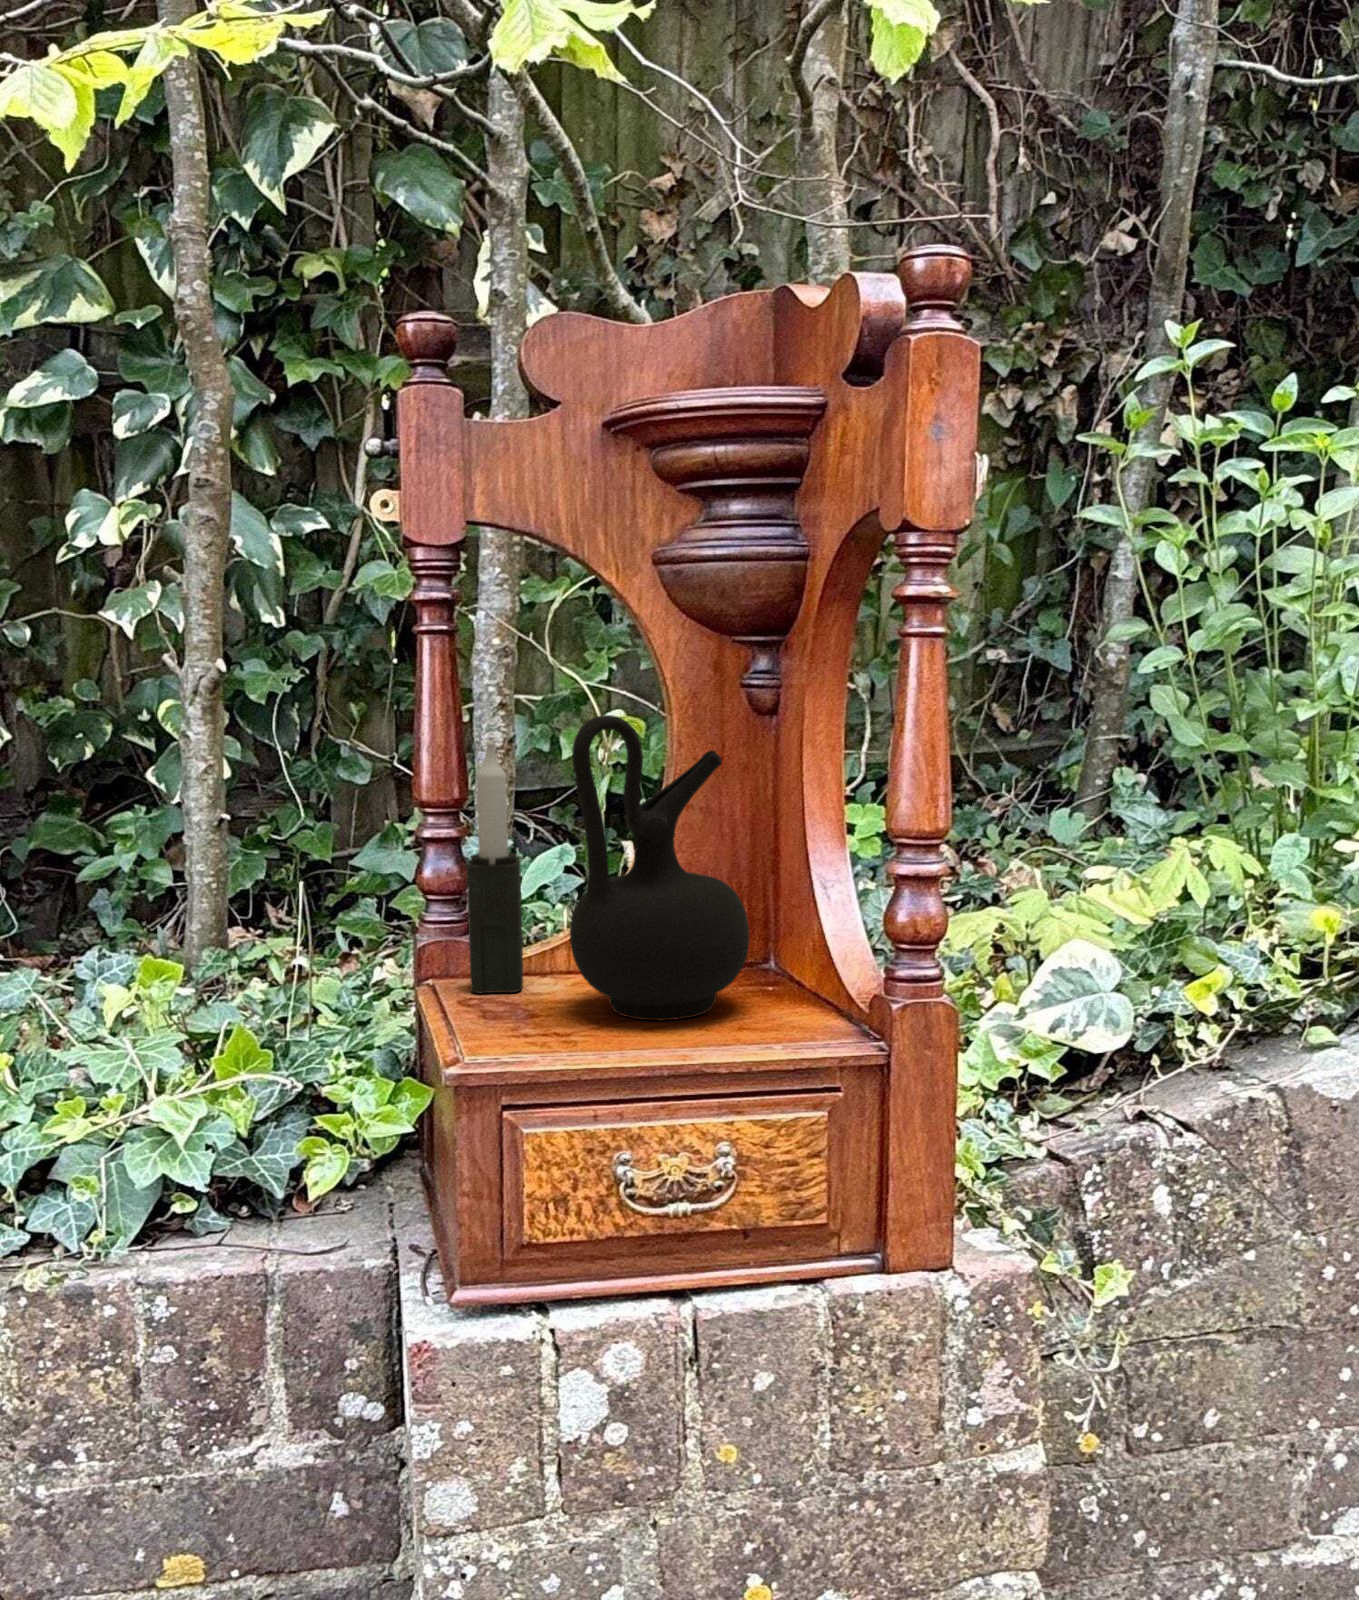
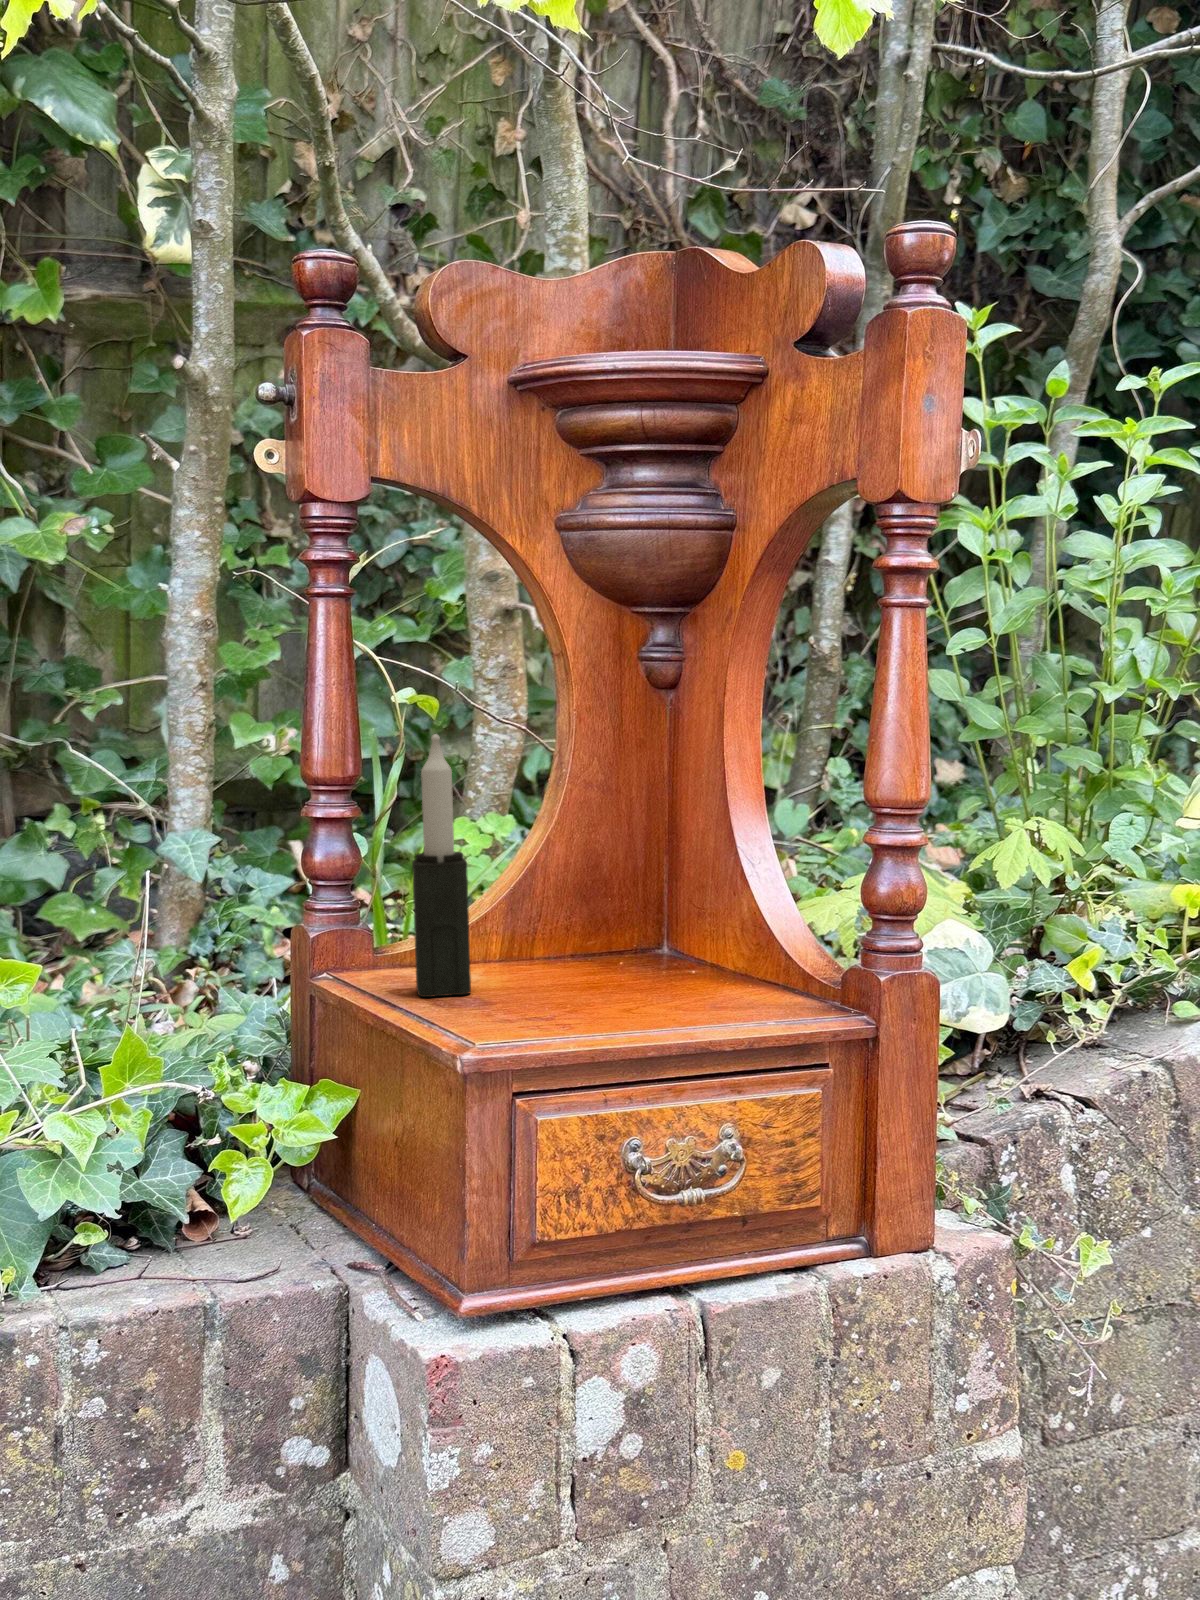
ceramic jug: present [570,715,749,1020] -> none [535,697,719,1010]

